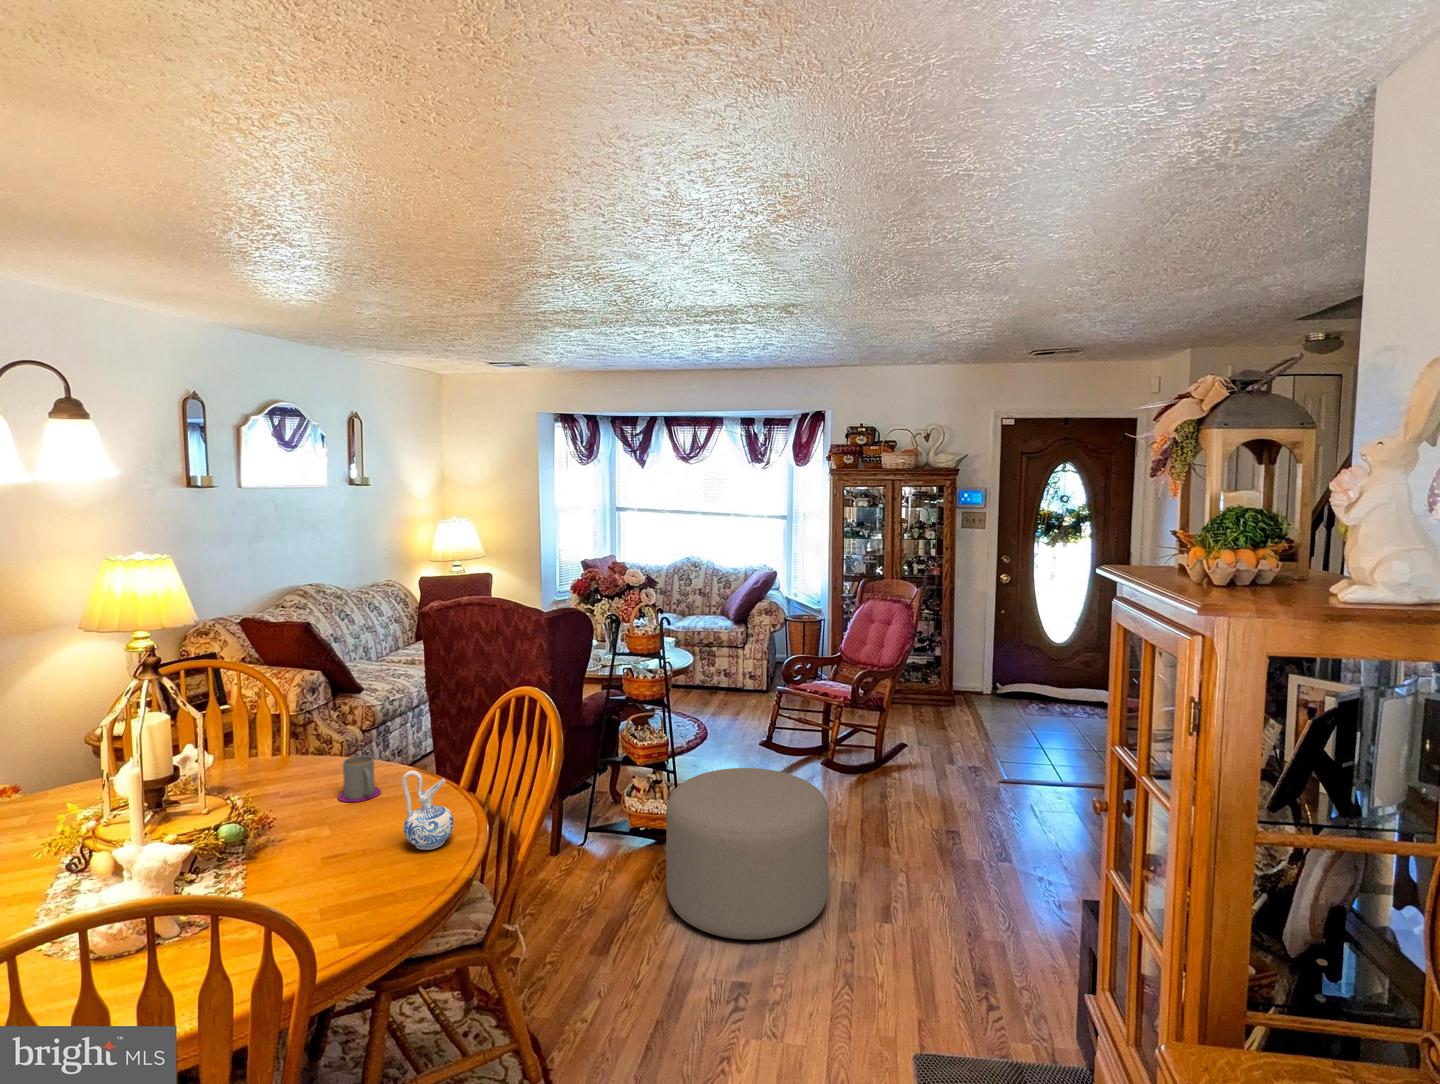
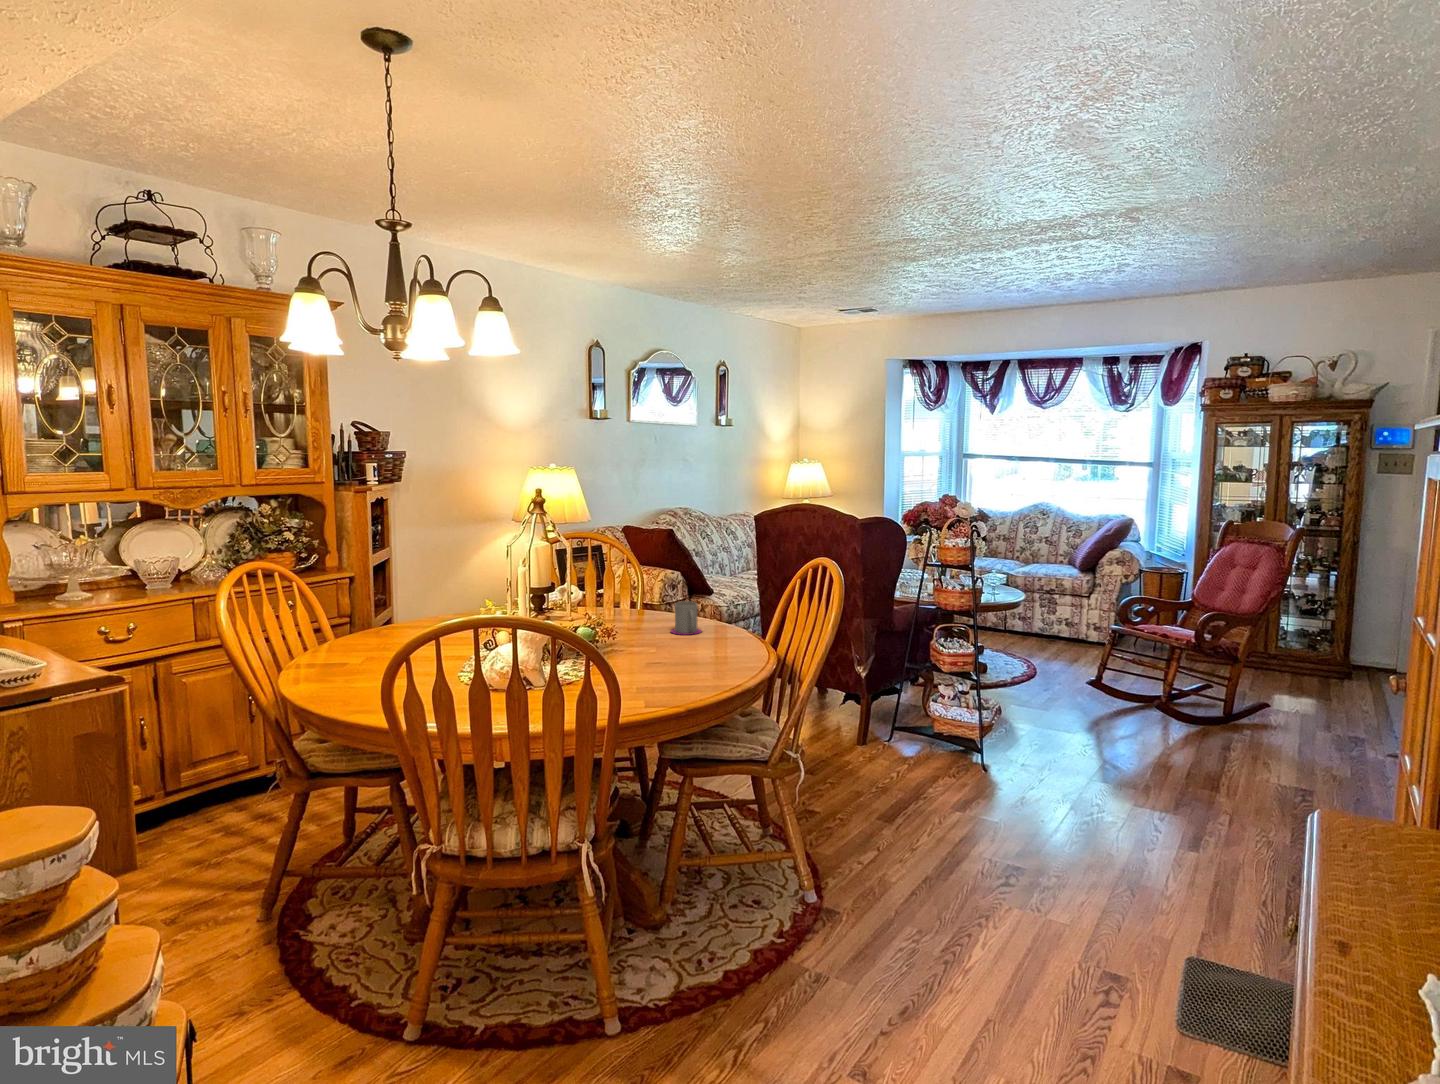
ottoman: present [666,768,829,940] -> none [956,682,1134,841]
ceramic pitcher: present [402,770,454,850] -> none [709,599,747,664]

